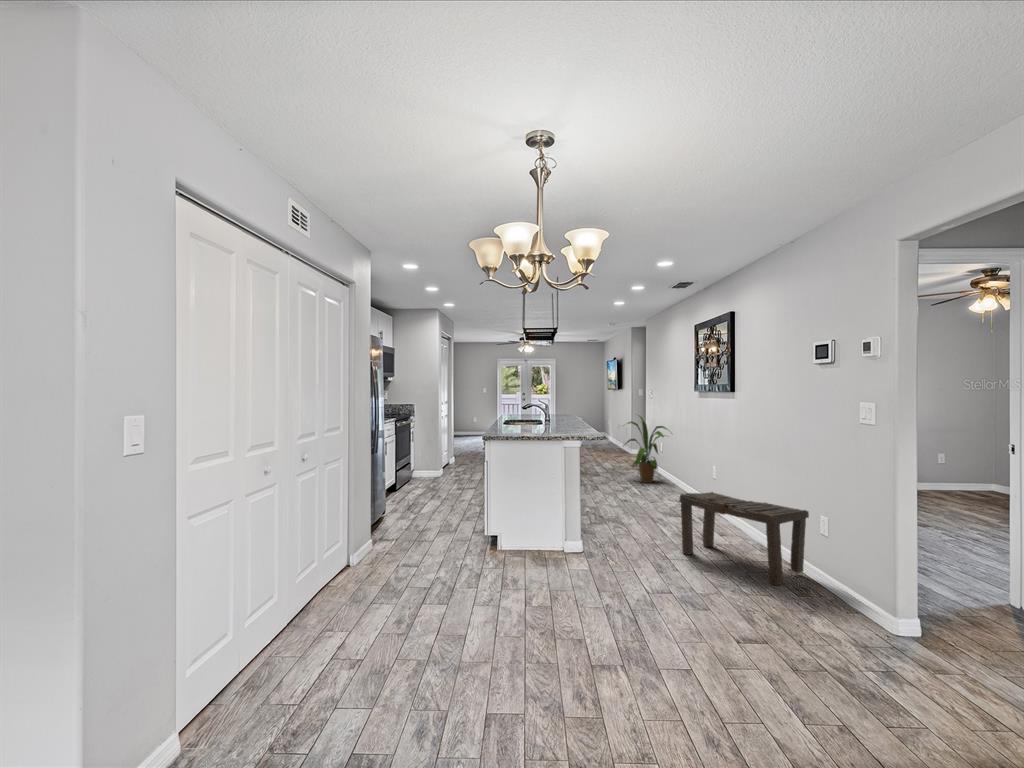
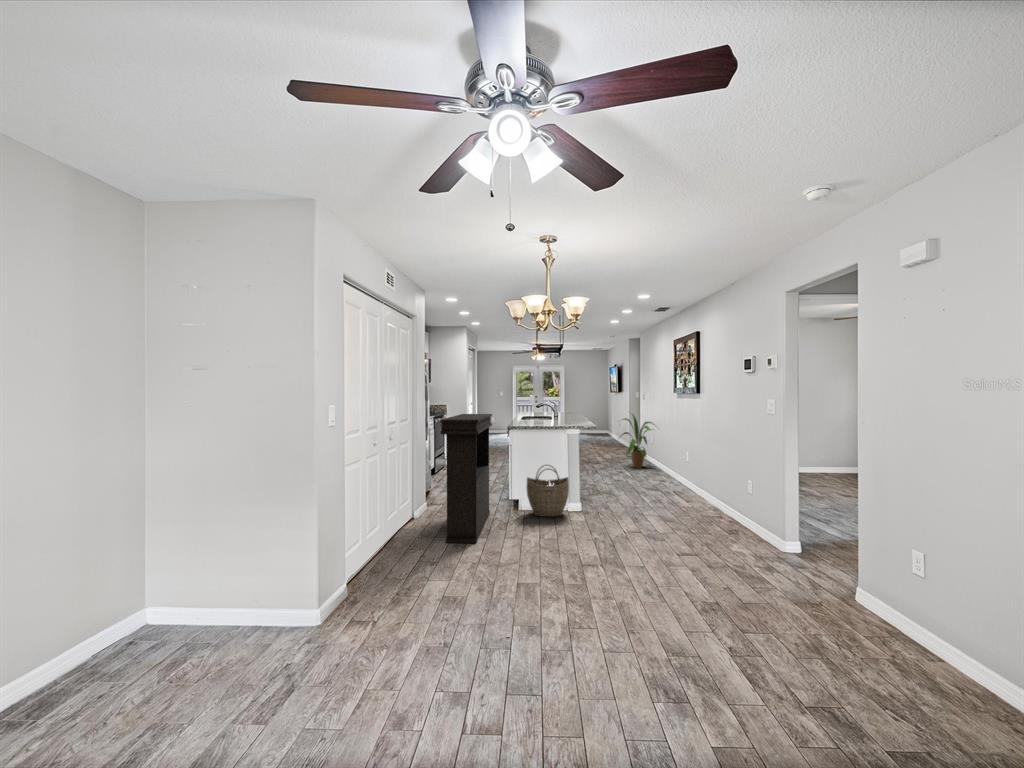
console table: none [376,419,461,616] -> present [440,414,492,543]
woven basket: none [507,489,566,563] -> present [526,465,569,517]
bench: present [680,492,809,585] -> none [652,467,741,529]

